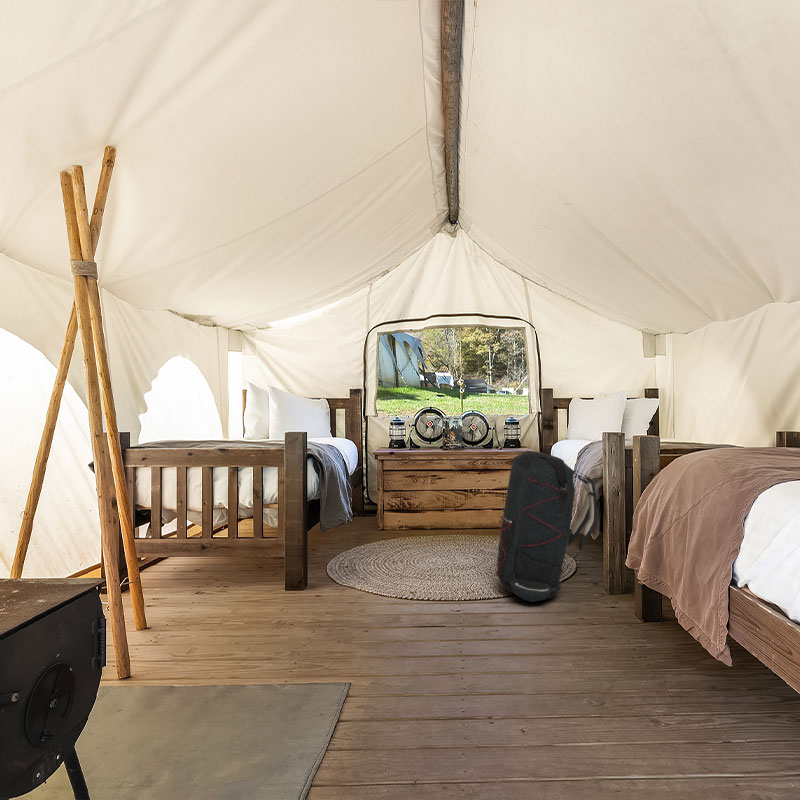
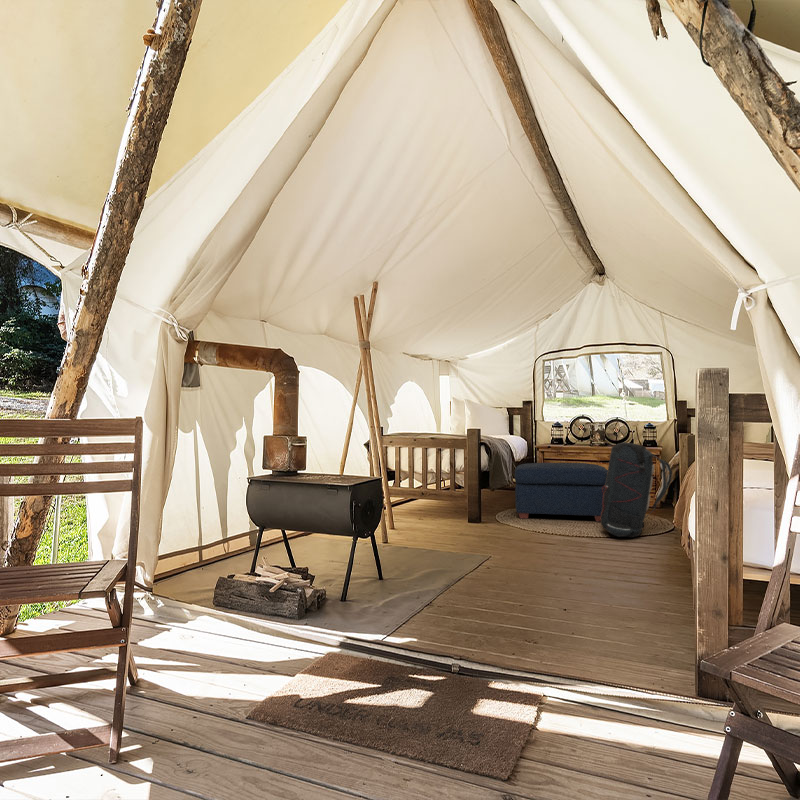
ottoman: none [355,479,492,571] -> present [514,463,608,522]

